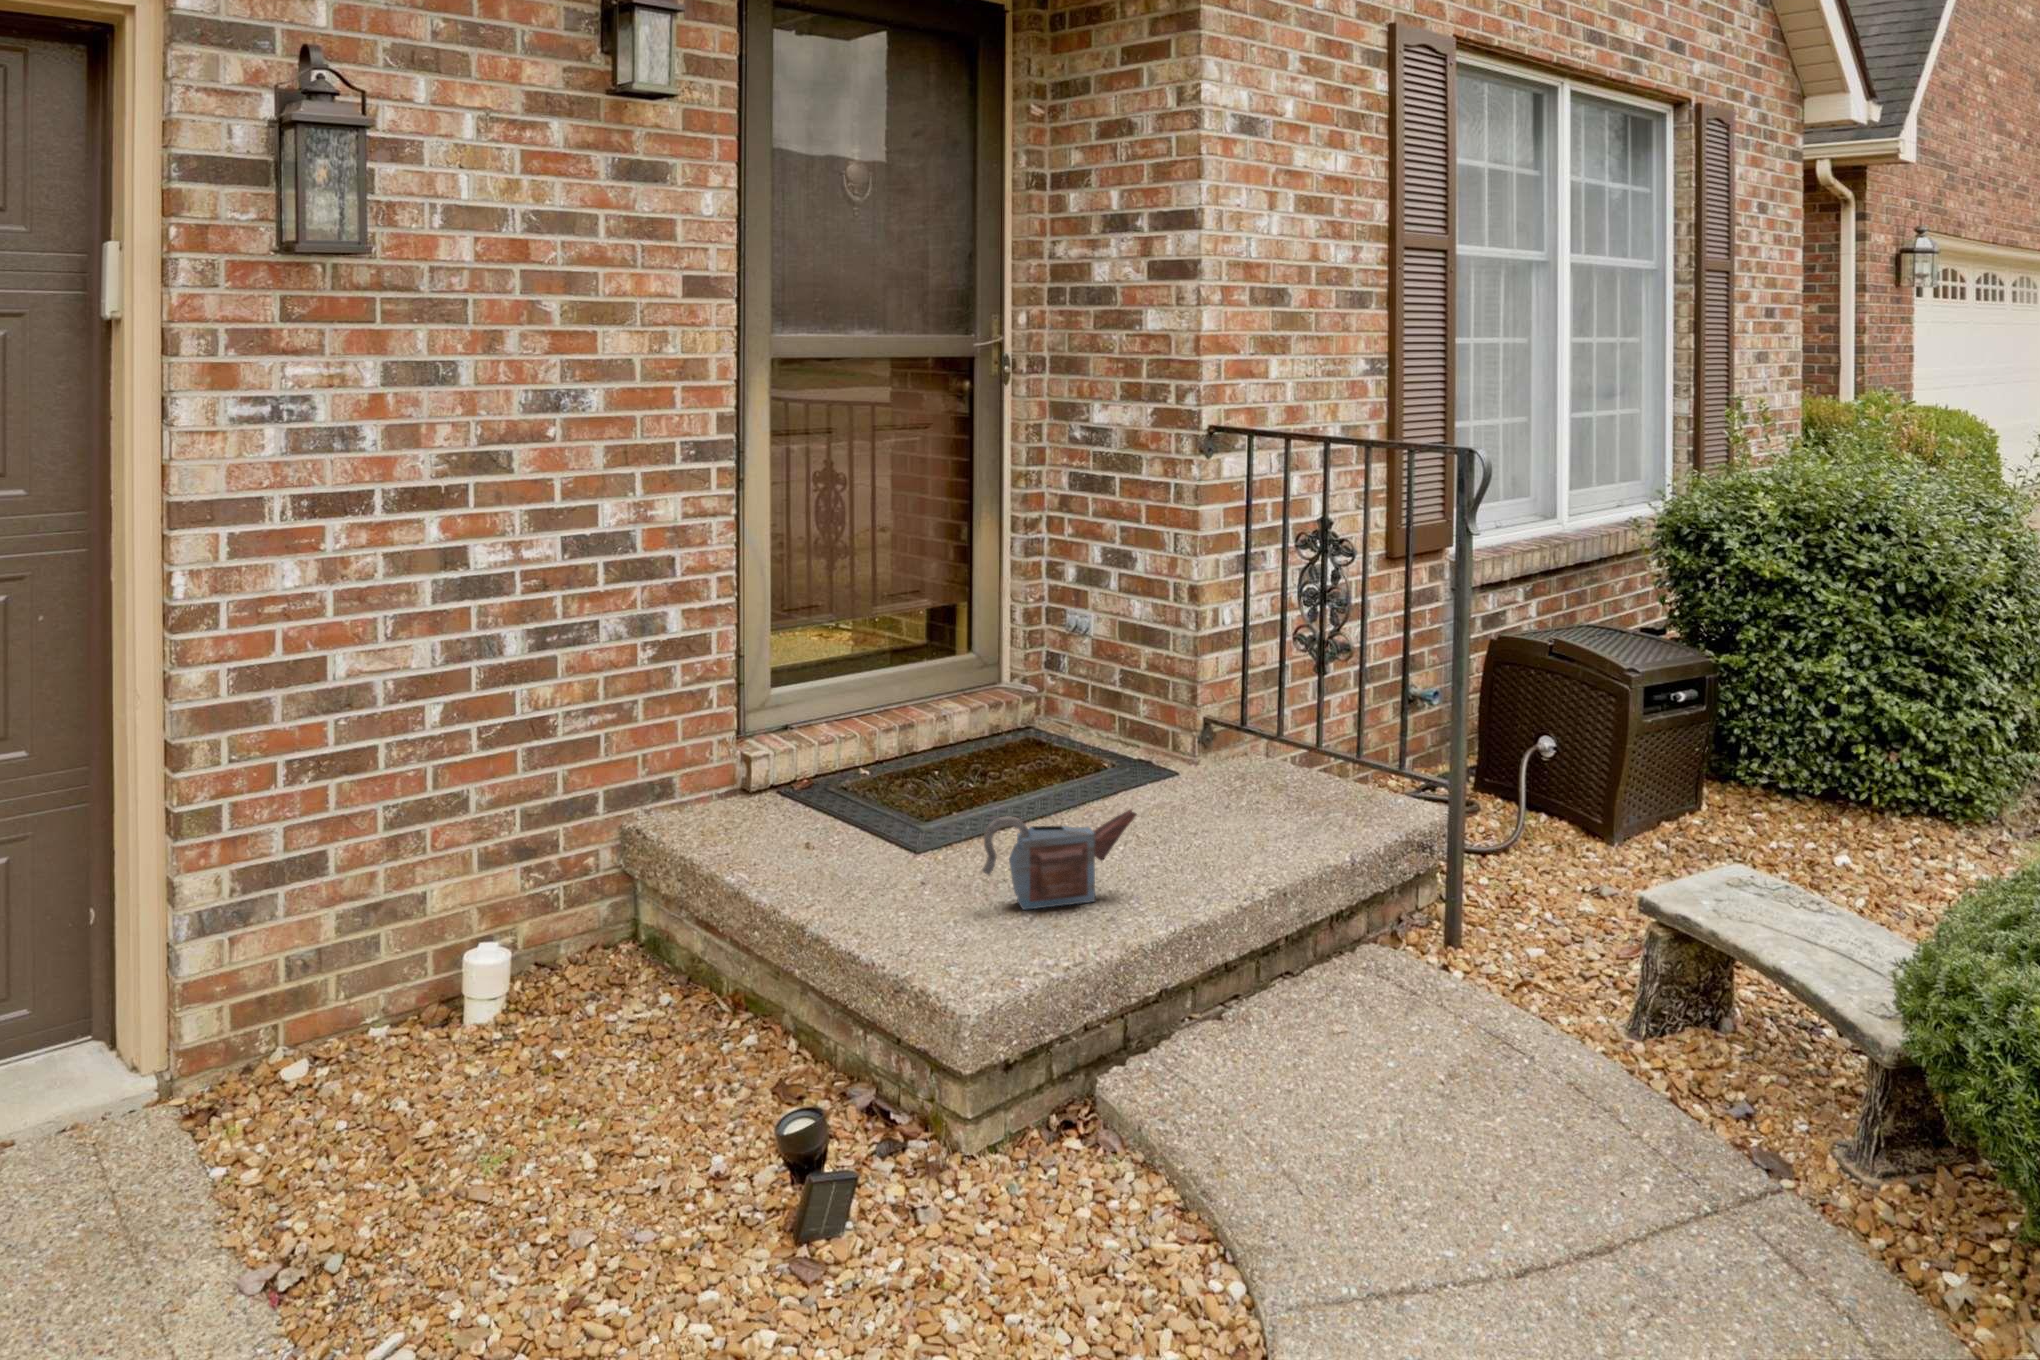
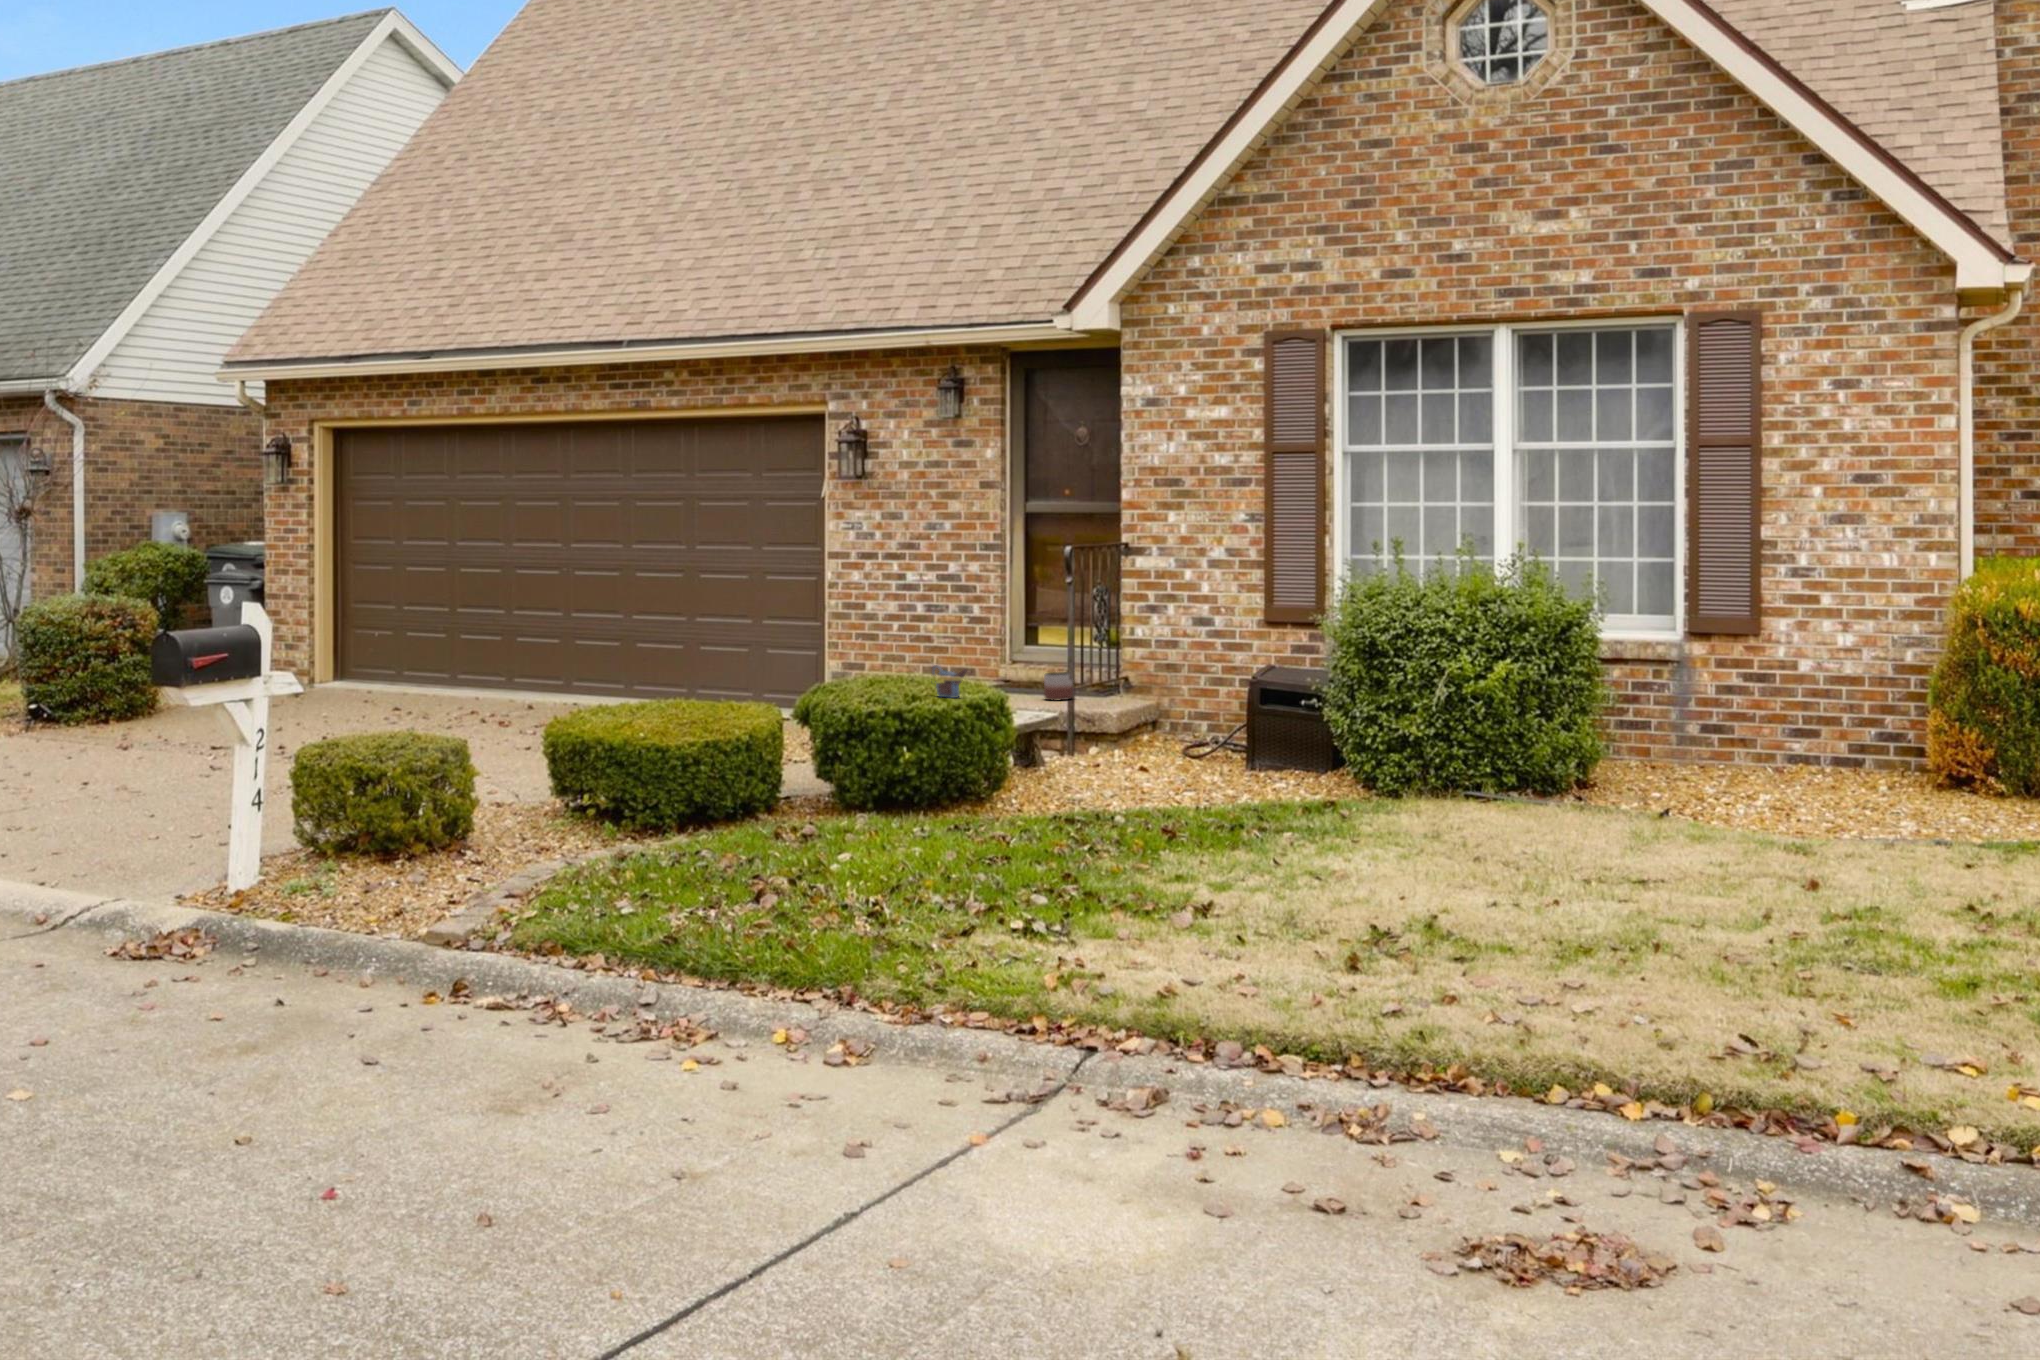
planter: none [1244,751,1316,833] -> present [1044,672,1073,701]

